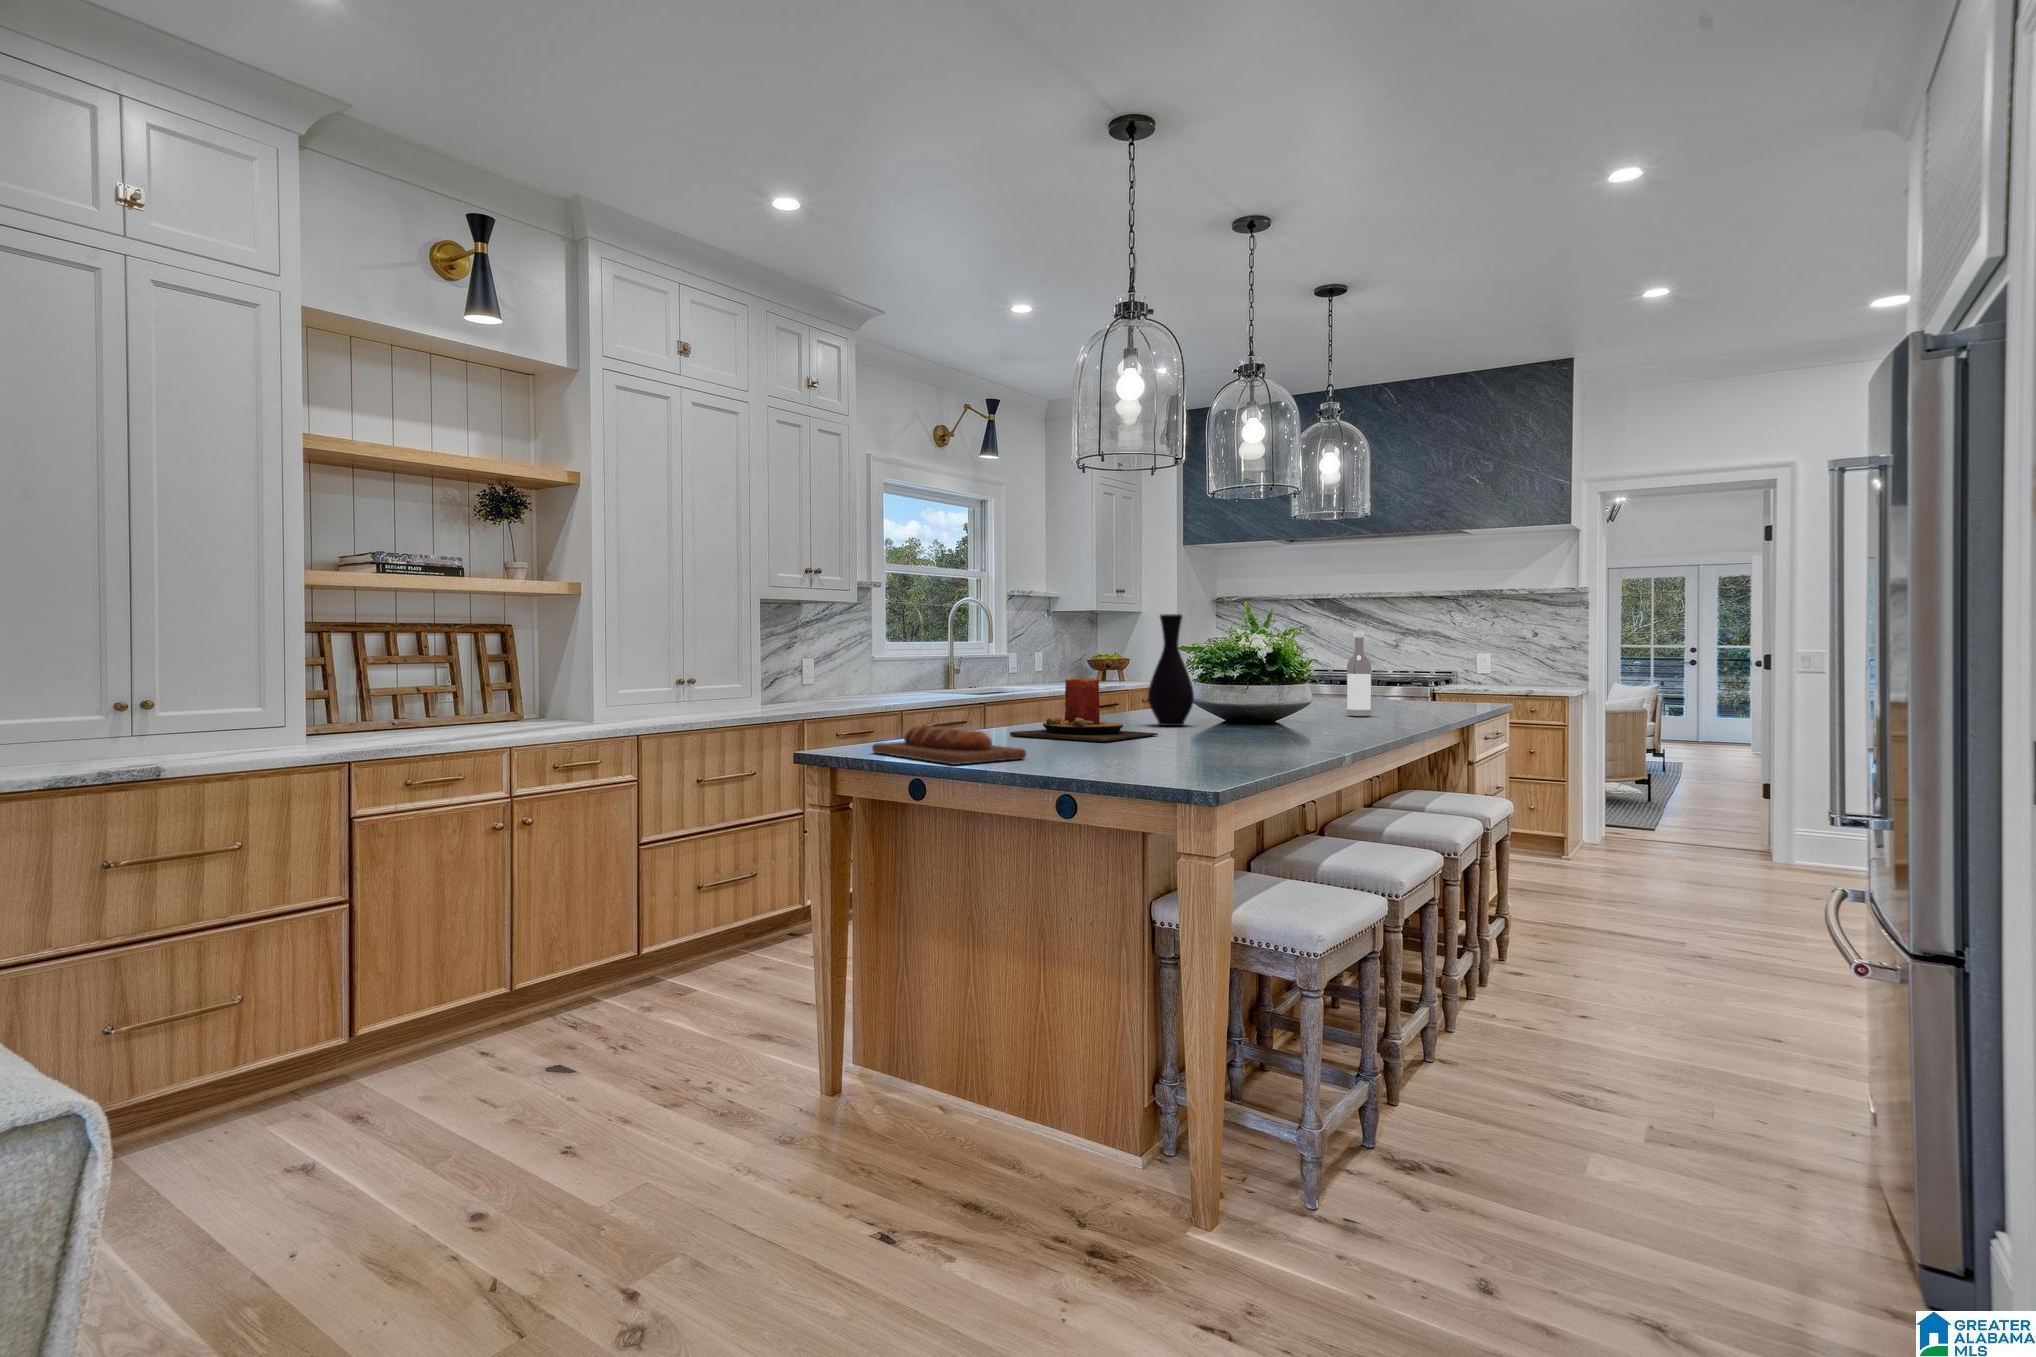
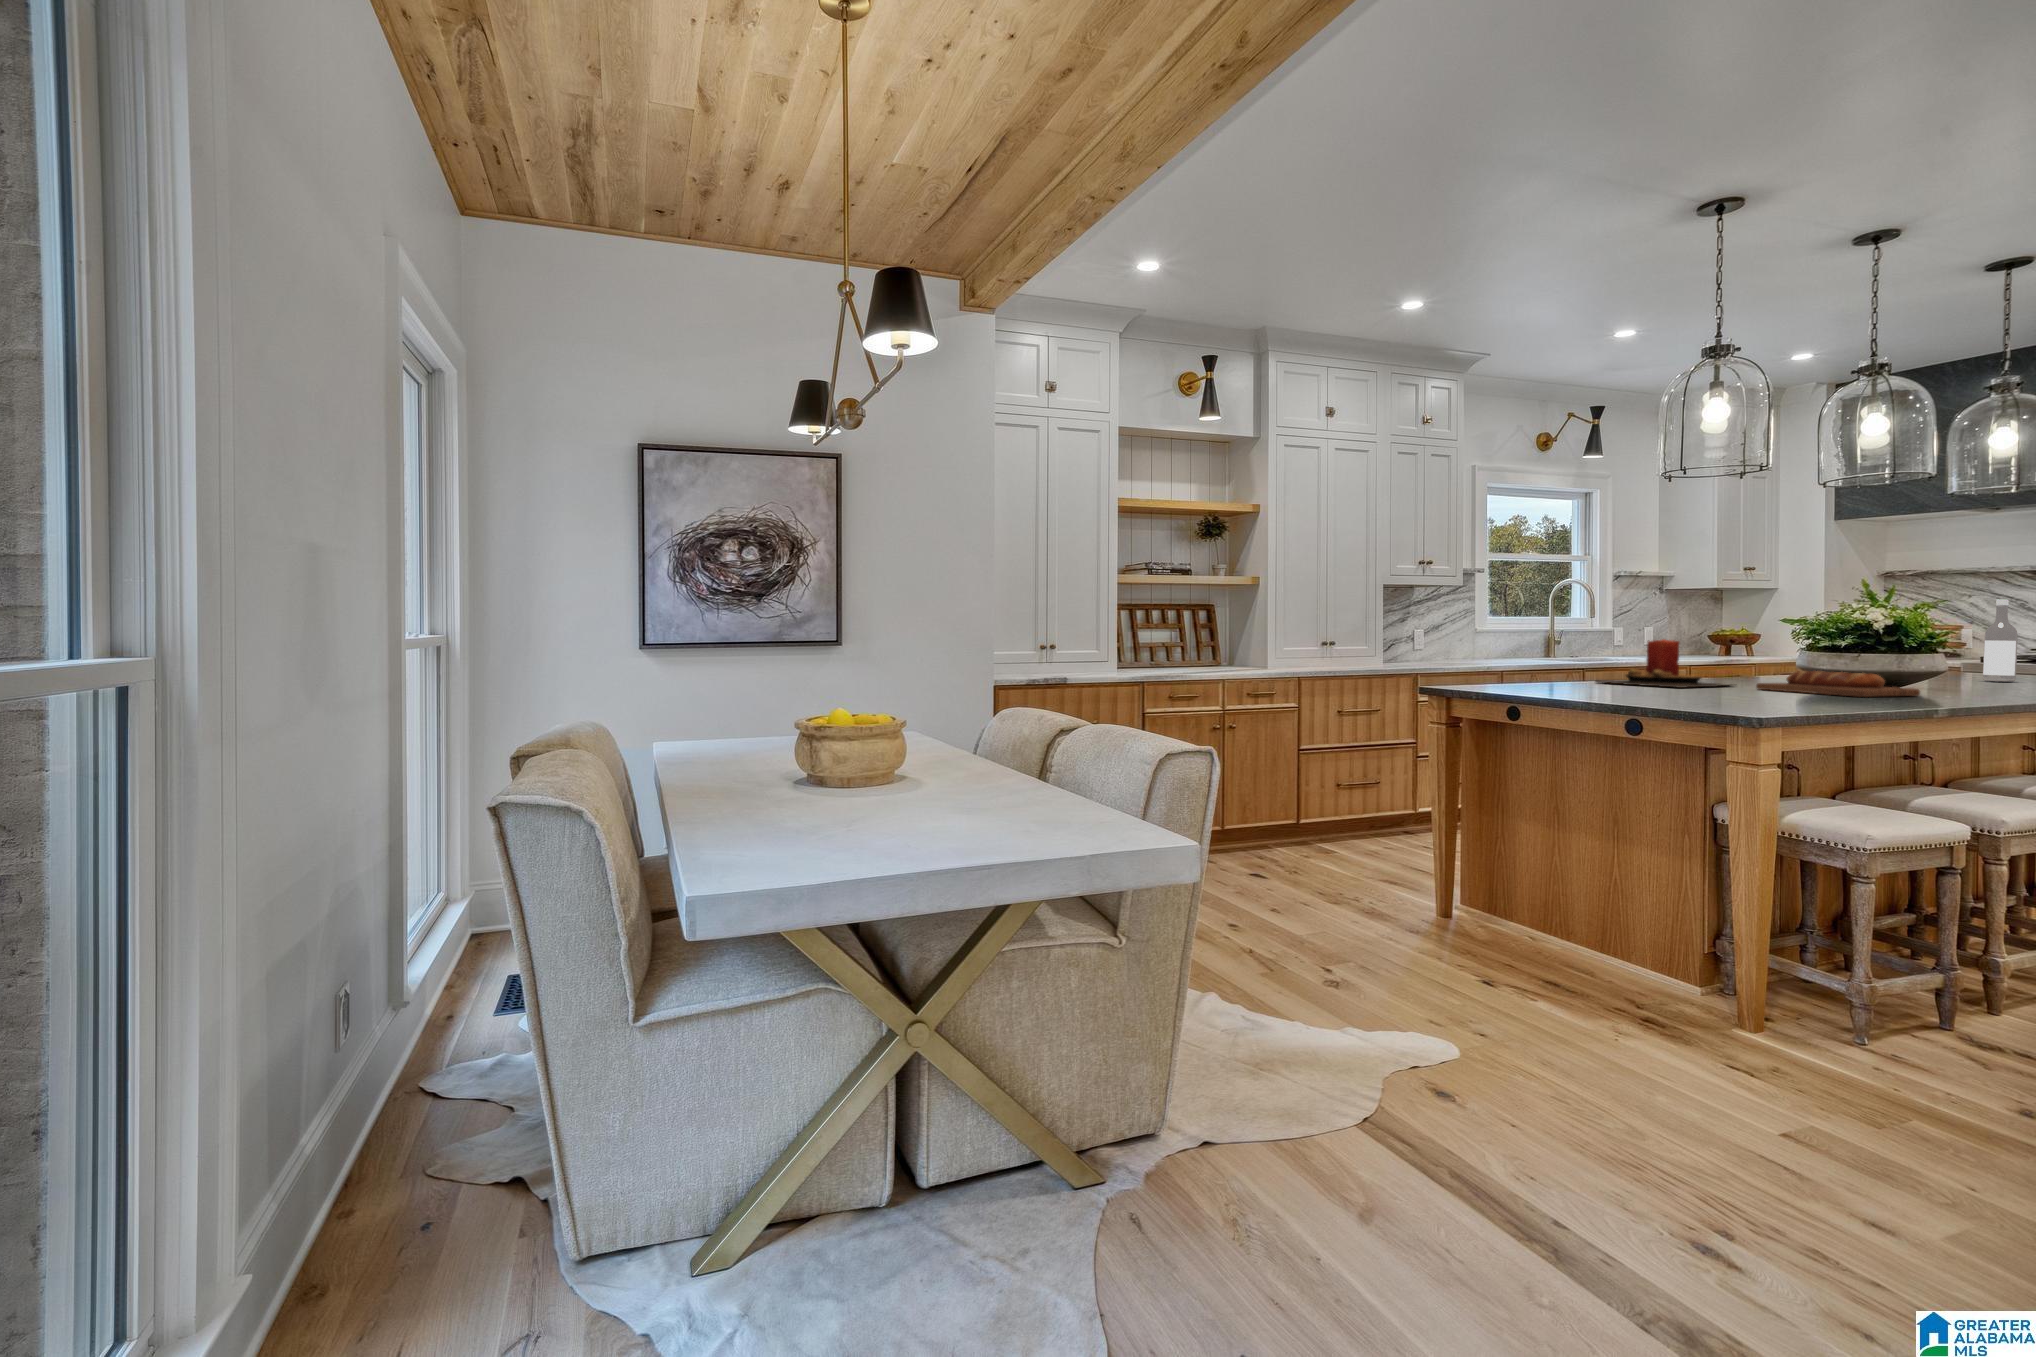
vase: present [1148,614,1194,726] -> none [1734,587,1784,682]
bread loaf: present [872,726,1026,765] -> present [1756,671,1920,697]

